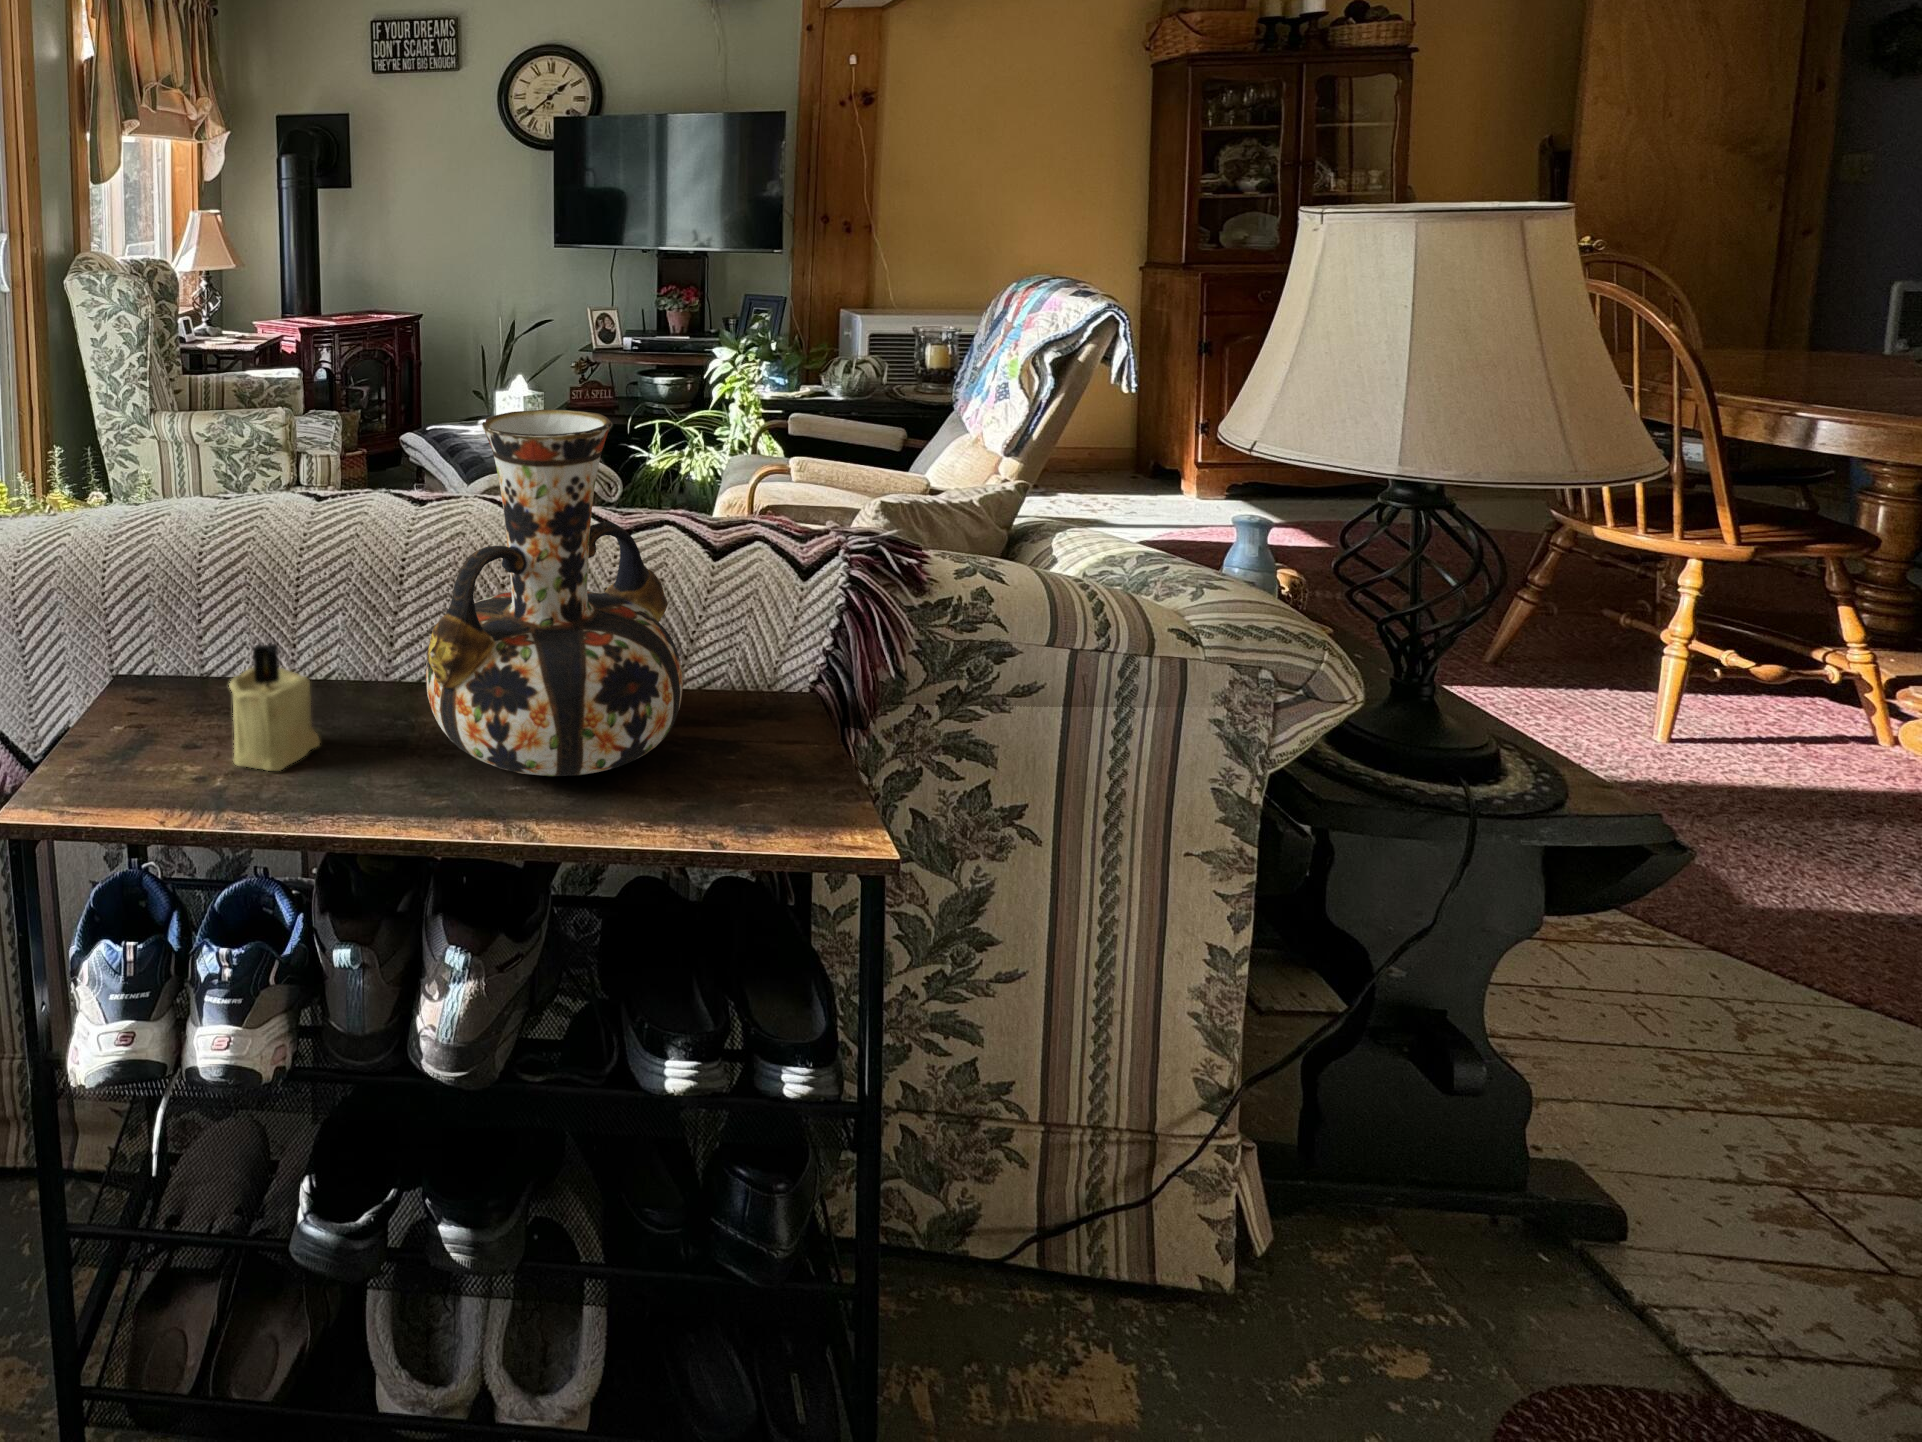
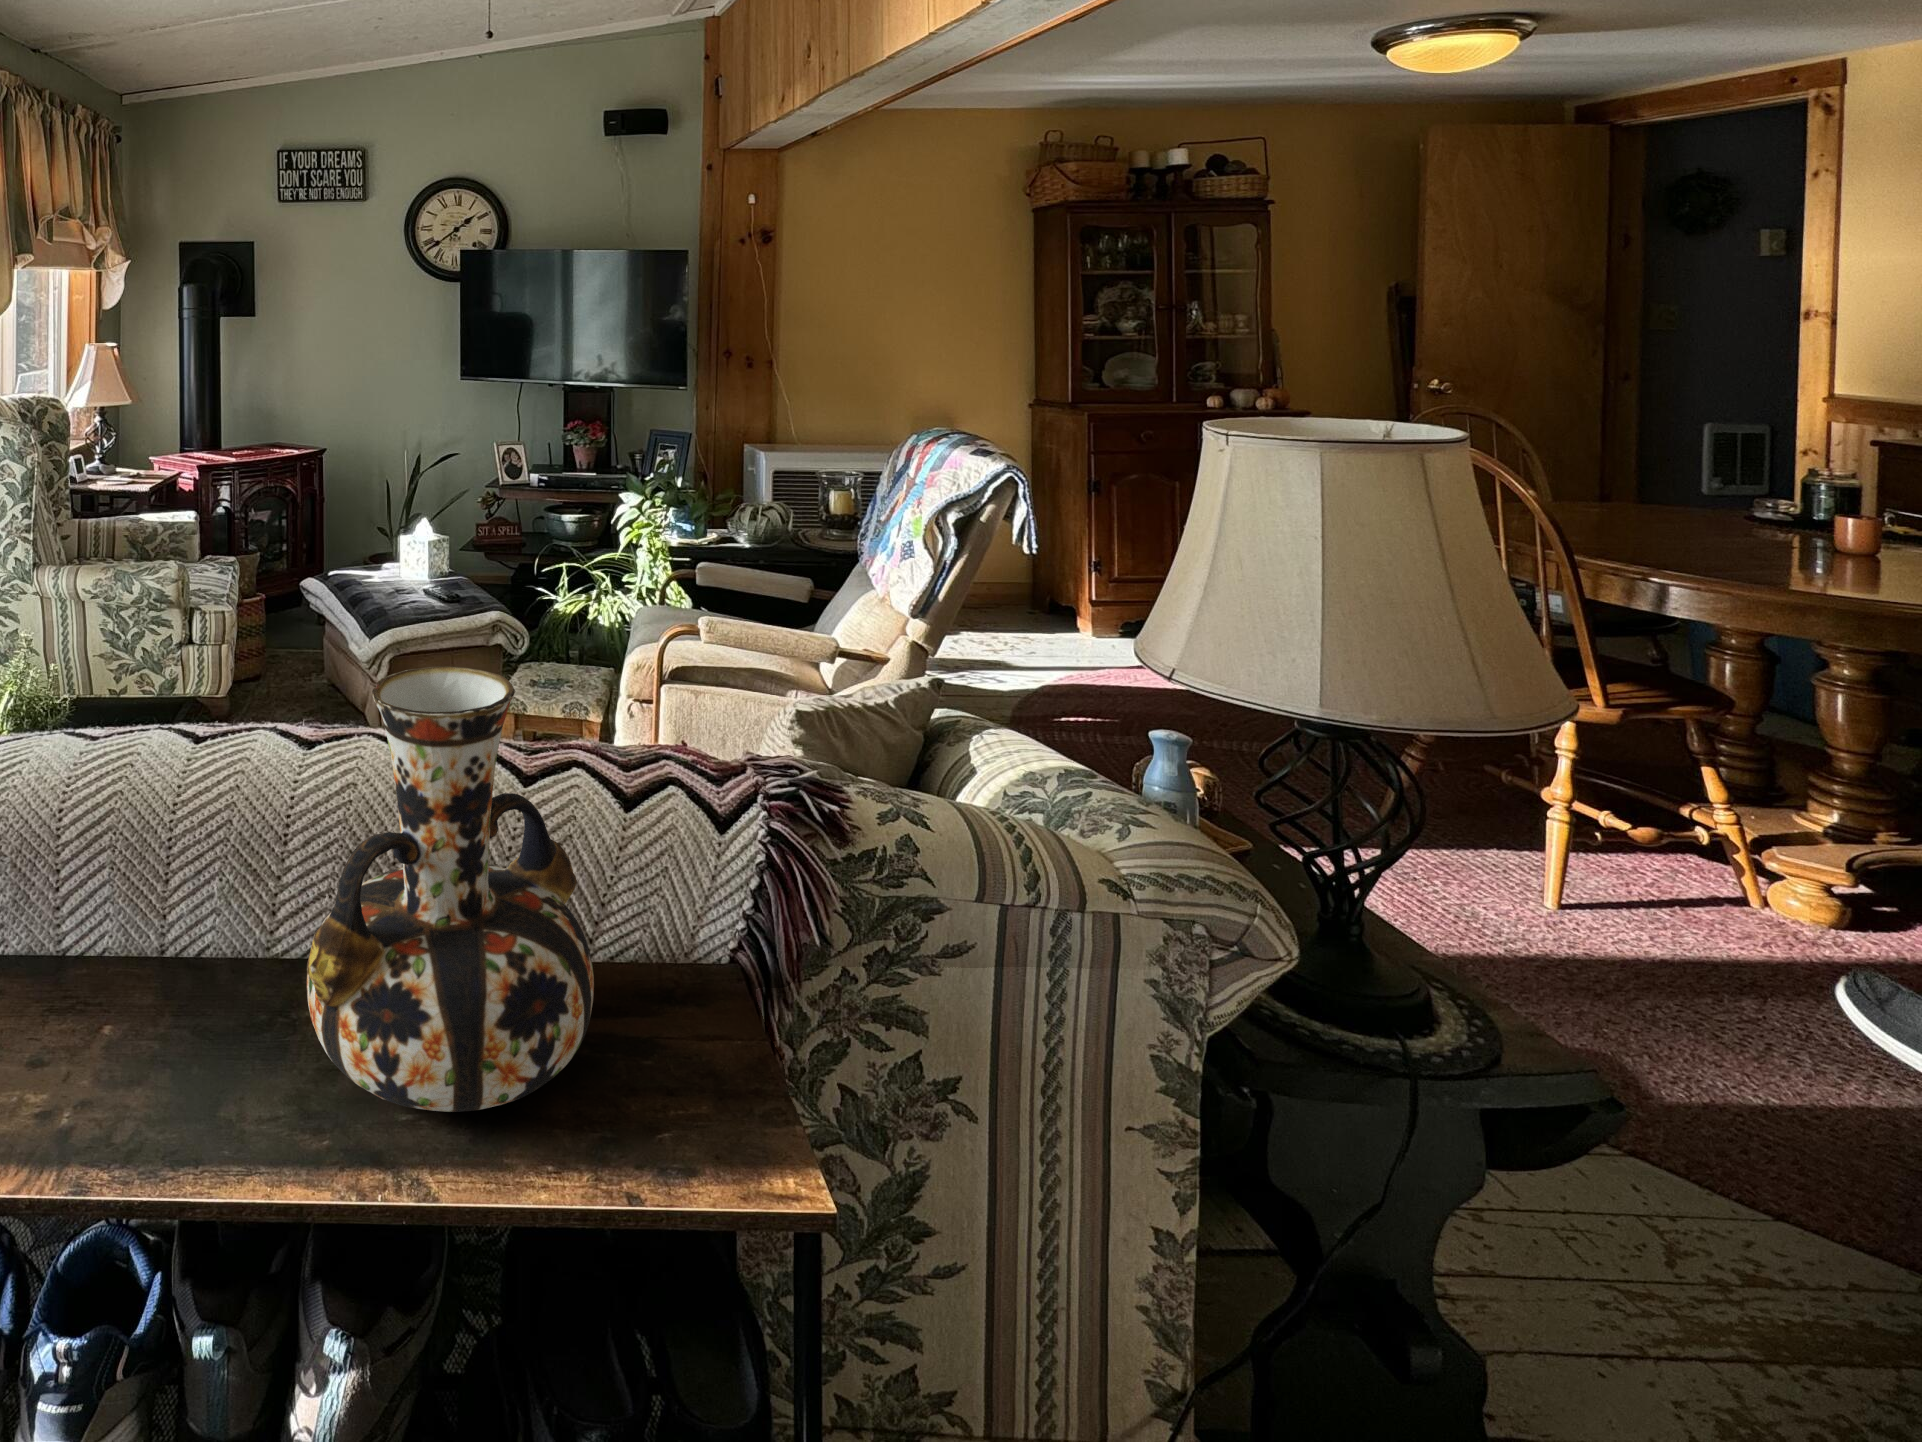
candle: present [229,643,320,771] -> none [80,944,184,1107]

